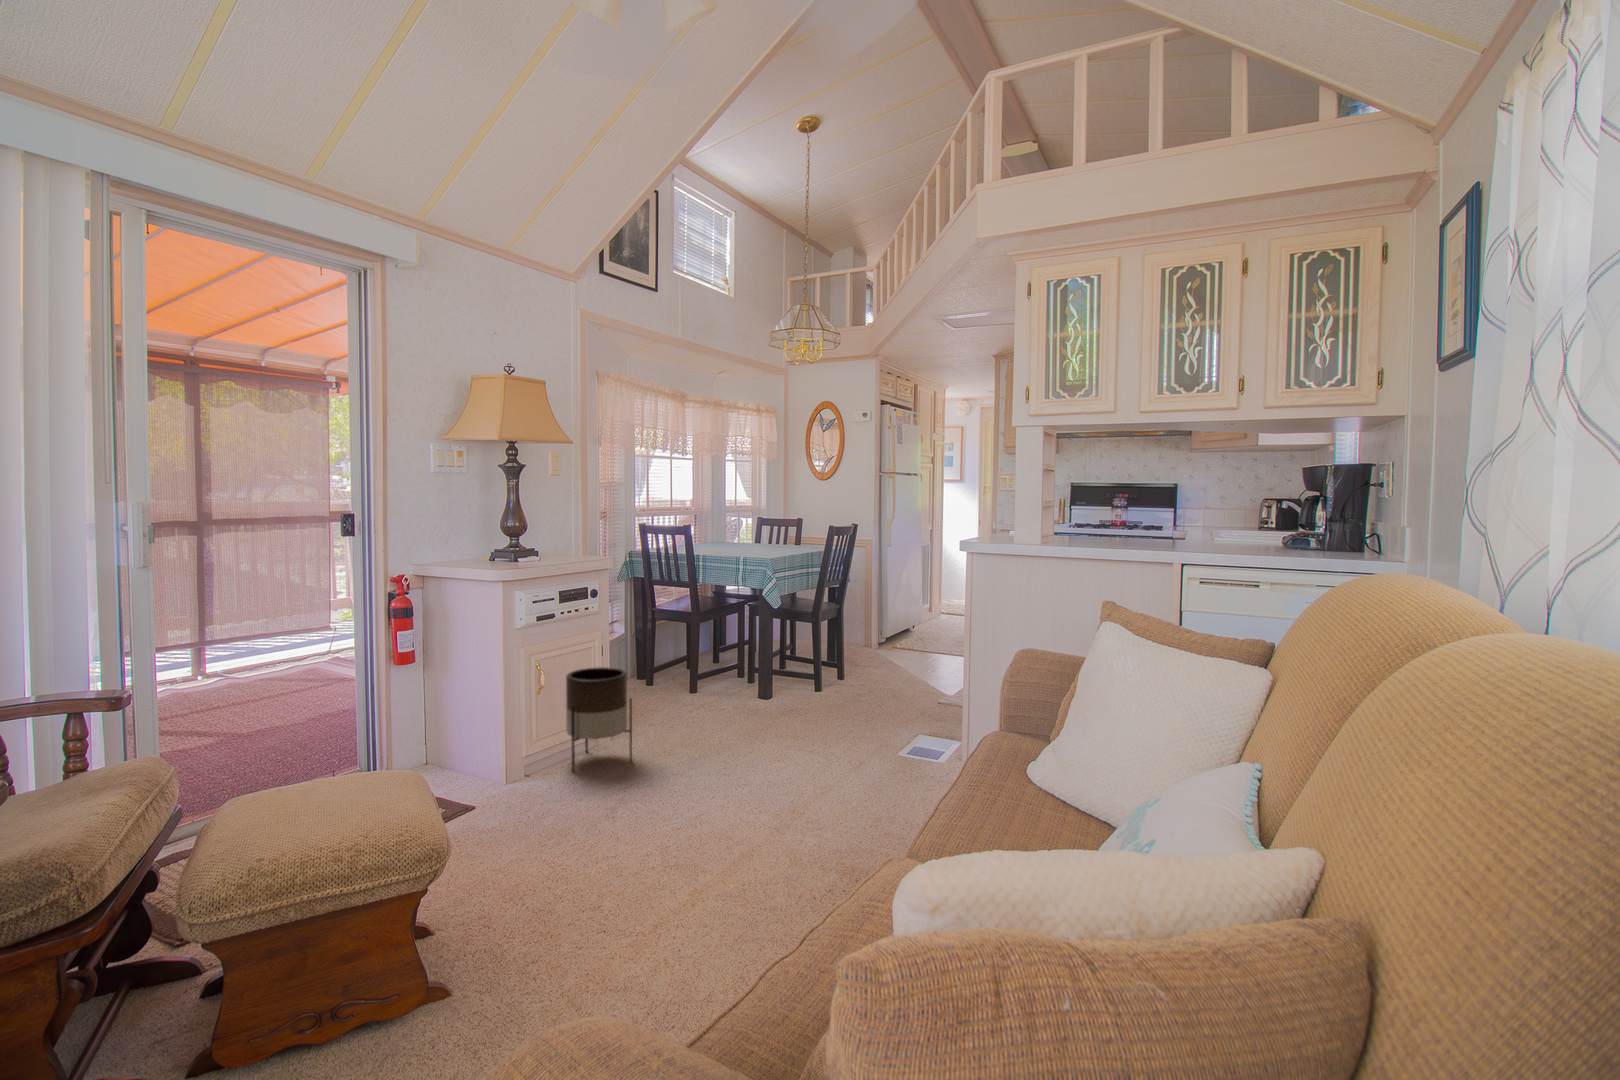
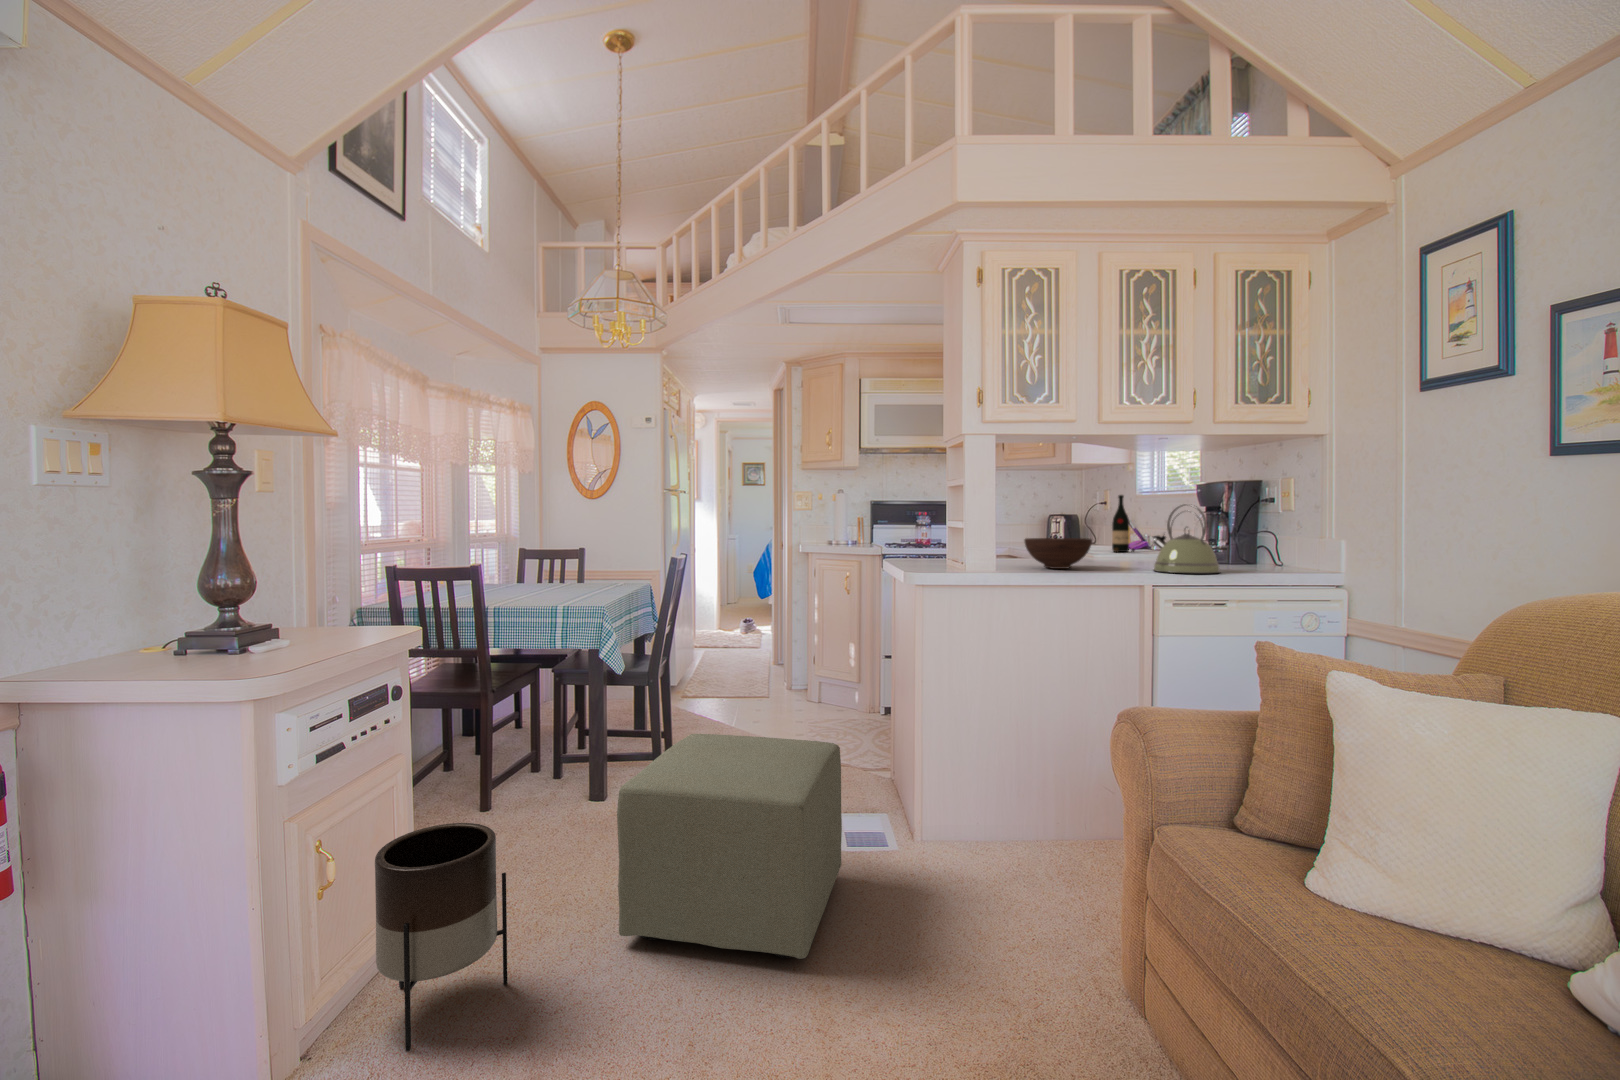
wine bottle: none [1259,476,1284,537] -> present [1112,495,1135,552]
kettle: none [1181,489,1246,555] -> present [1153,504,1220,573]
bowl: none [1073,518,1135,546] -> present [1024,538,1092,569]
ottoman: none [697,647,862,785] -> present [617,734,842,959]

